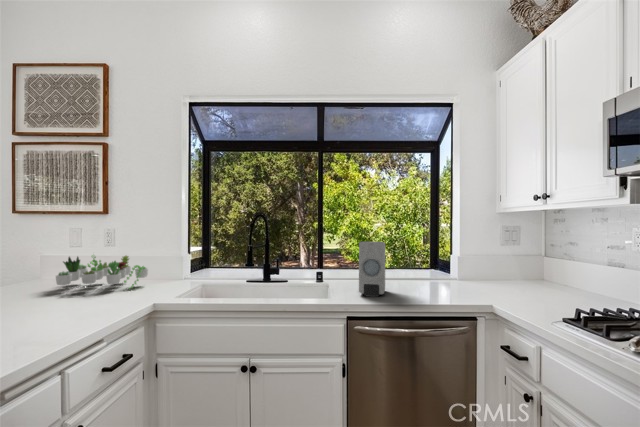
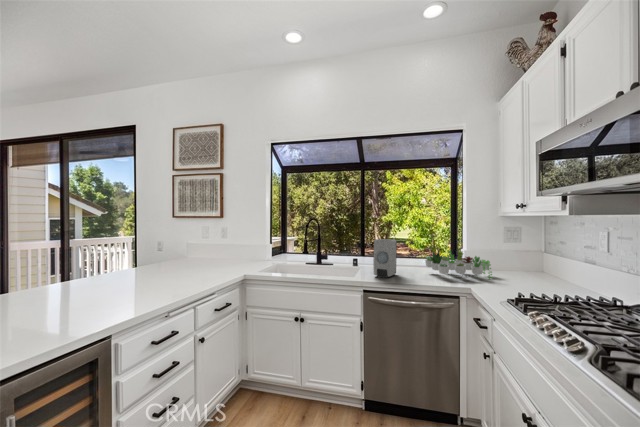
succulent plant: present [56,255,148,289] -> present [425,250,493,279]

